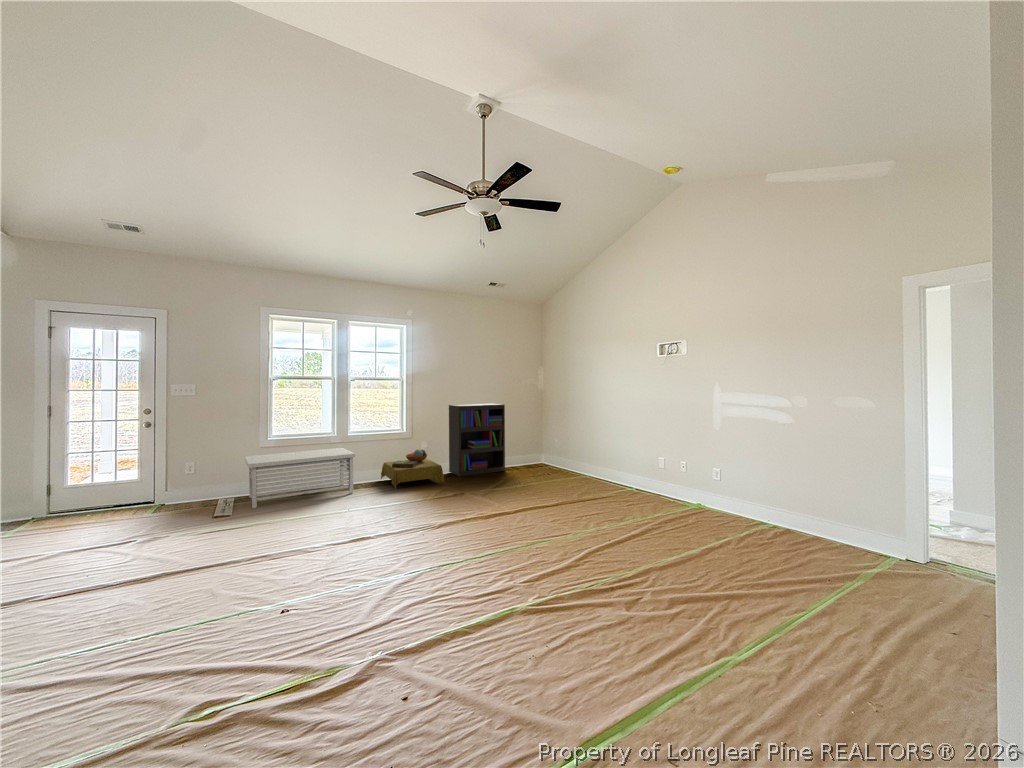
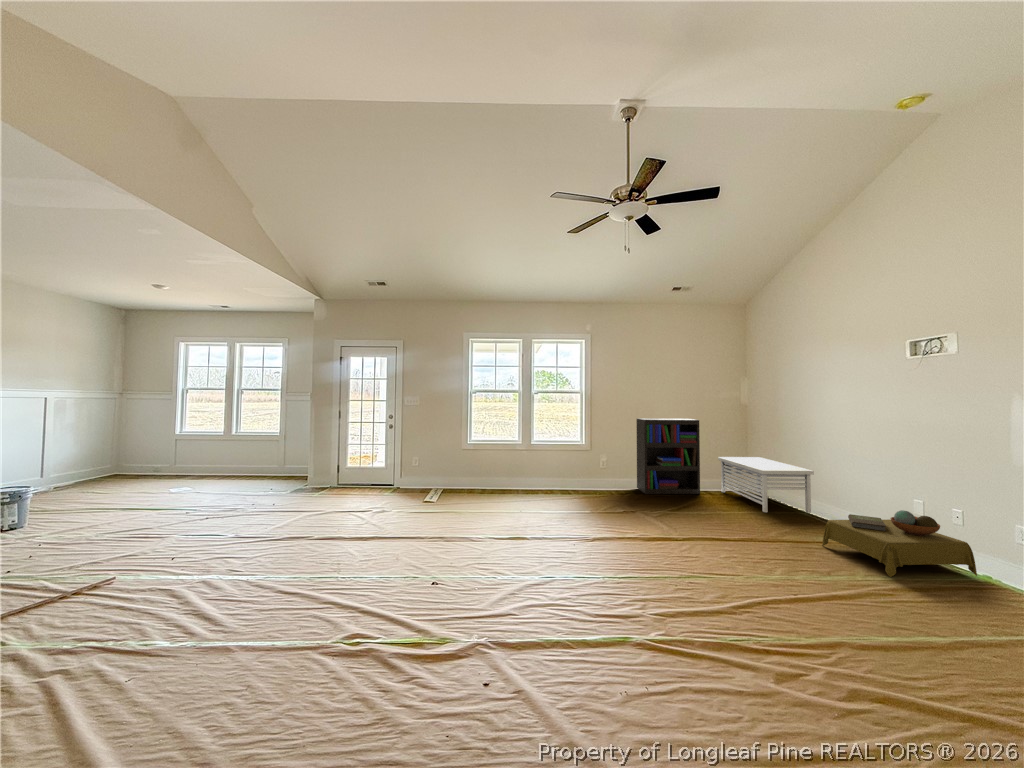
storage bench: present [245,448,355,508] -> present [718,457,814,513]
side table: present [381,449,444,489] -> present [822,510,977,577]

